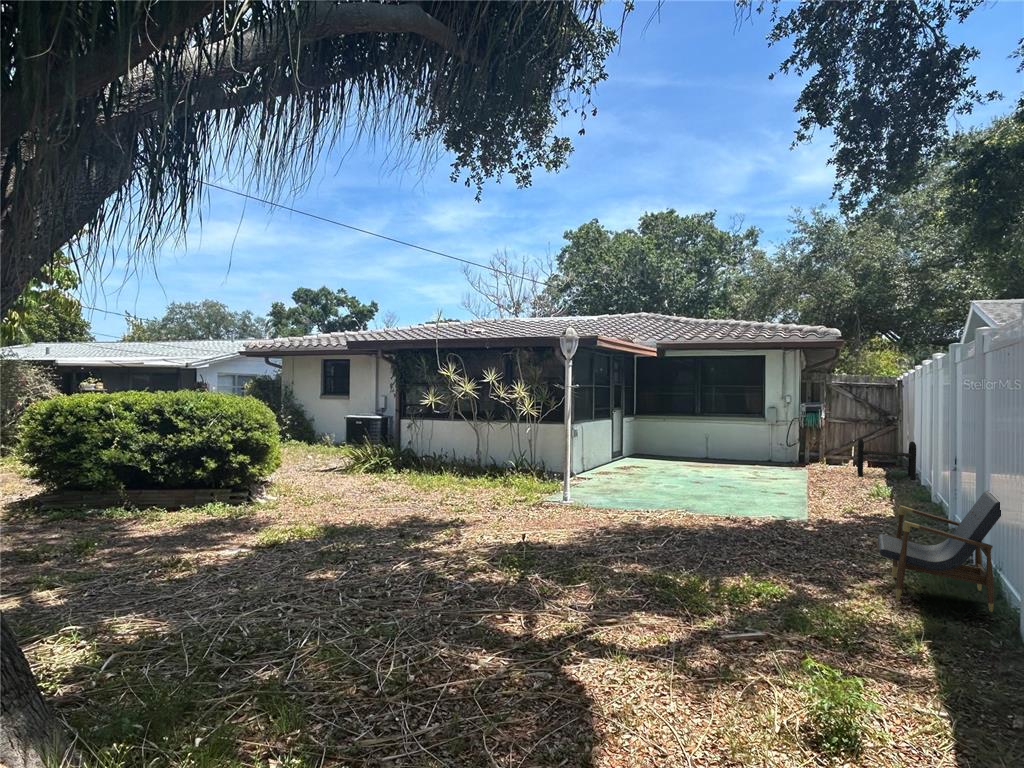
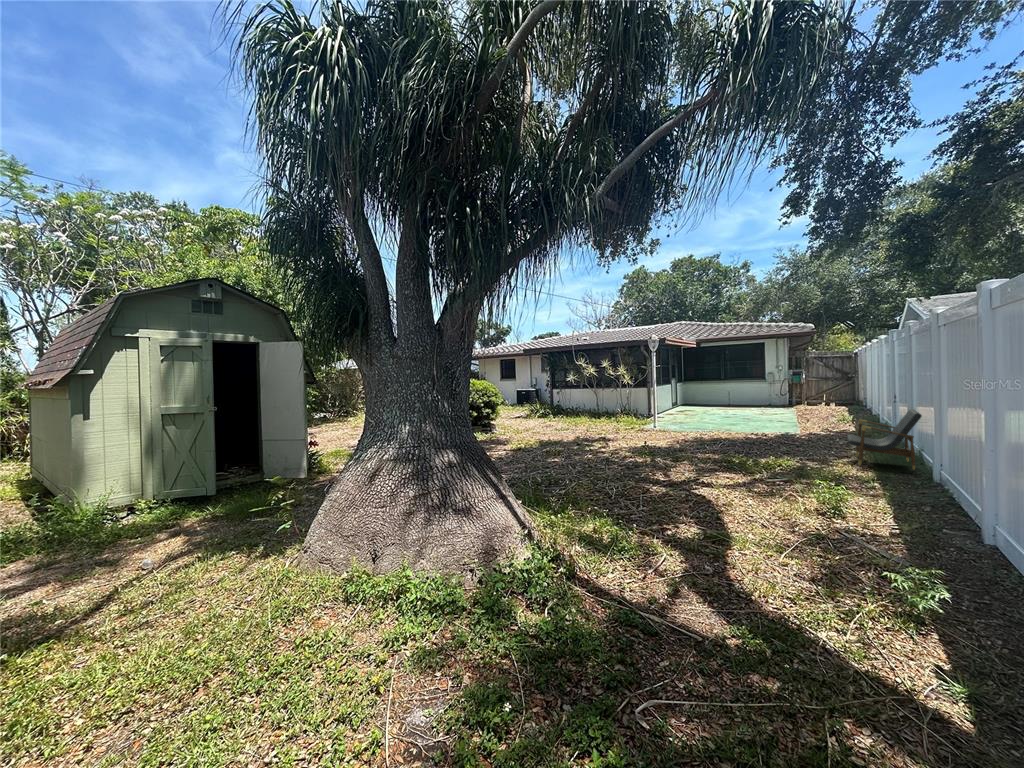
bench: present [857,439,916,480] -> none [829,390,868,413]

